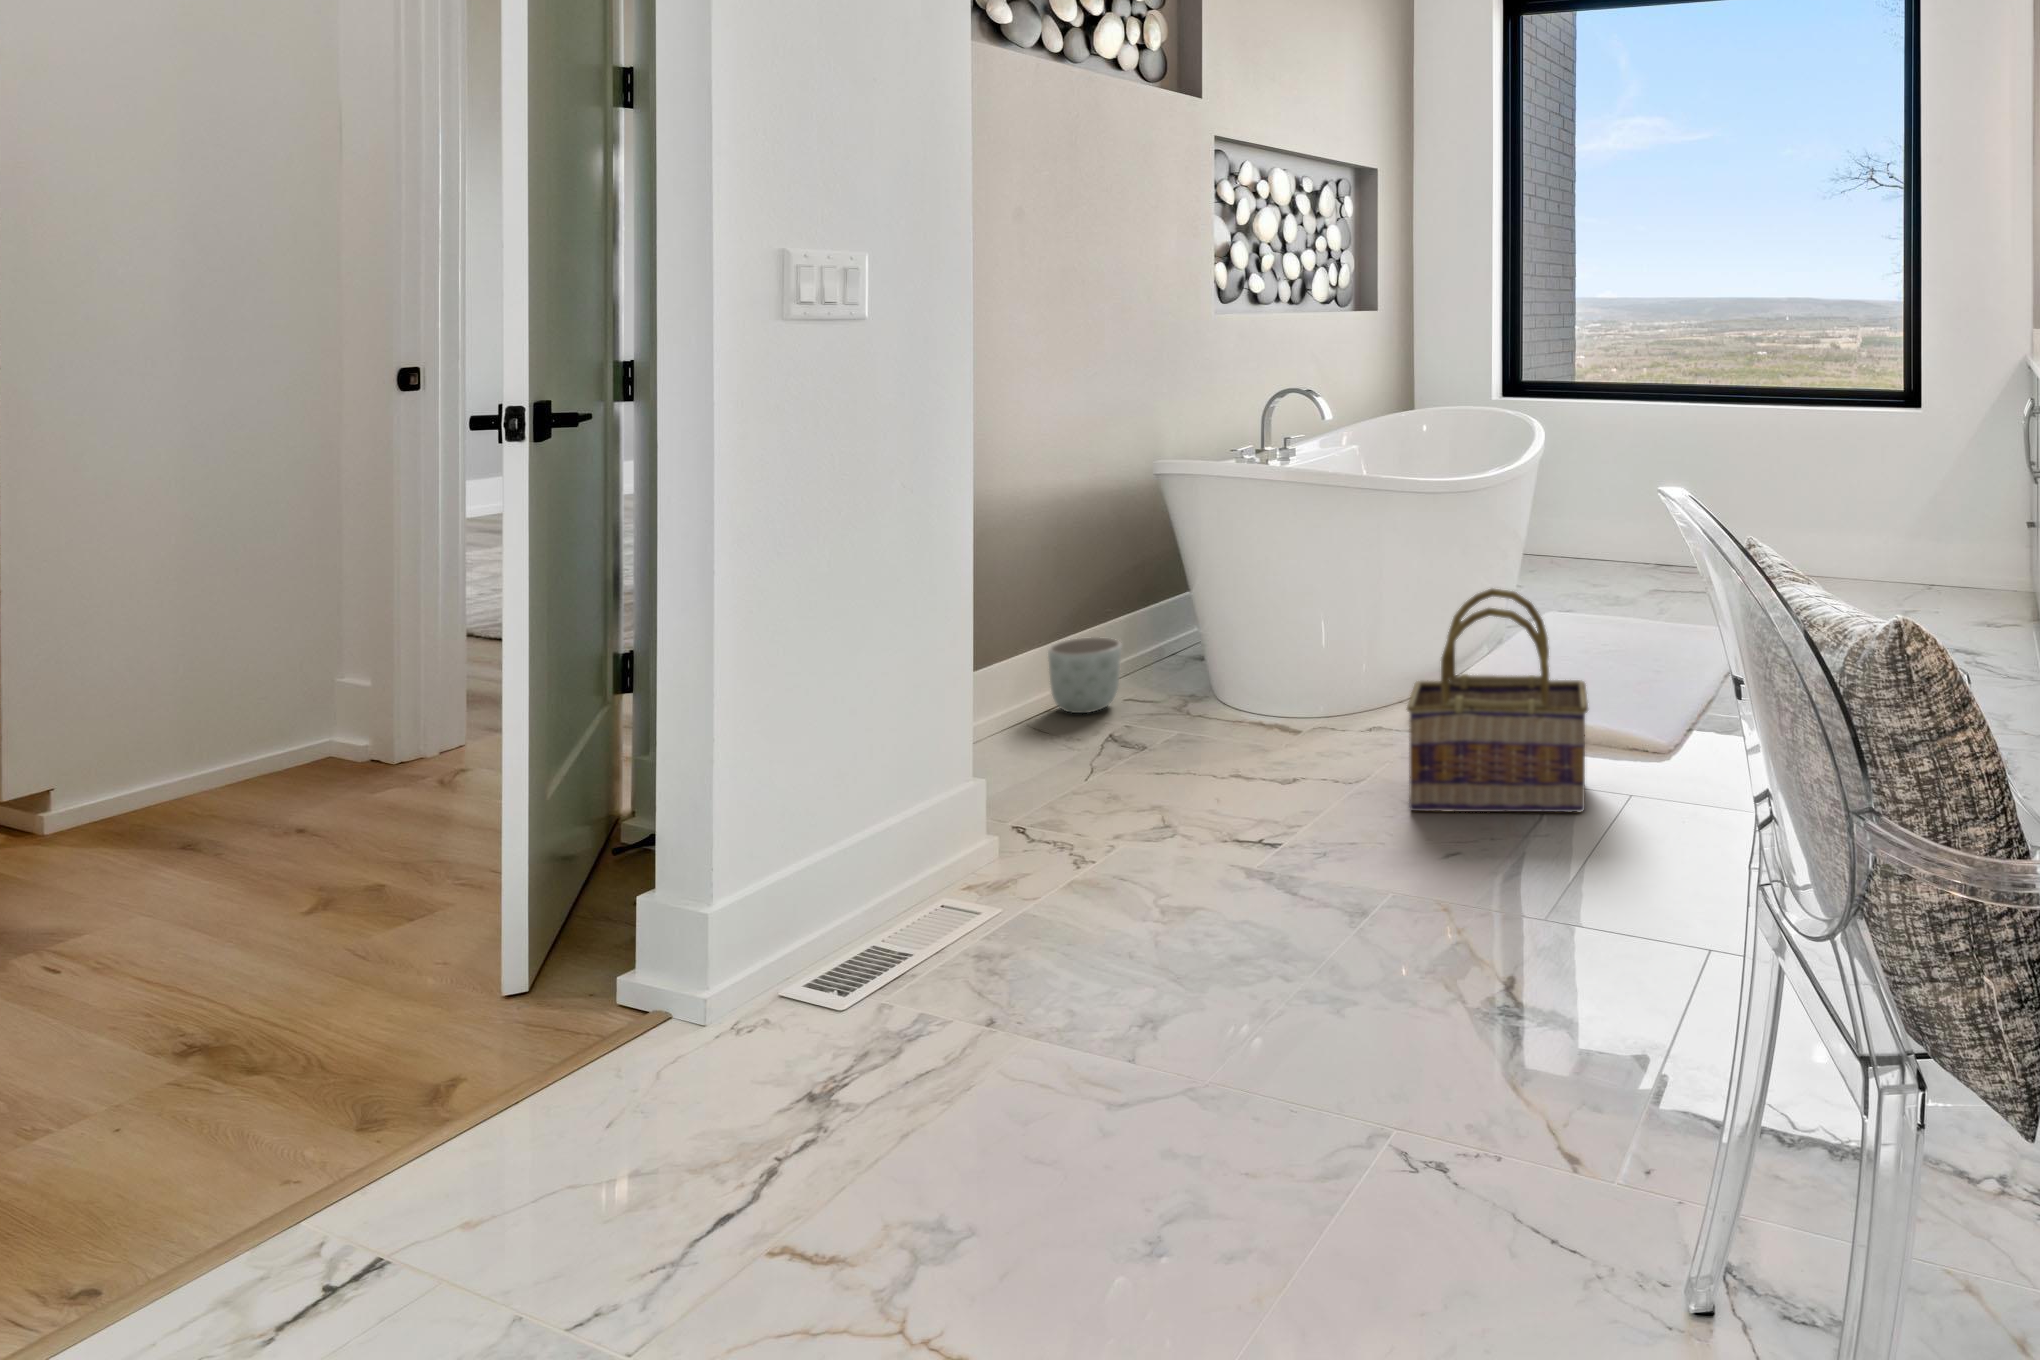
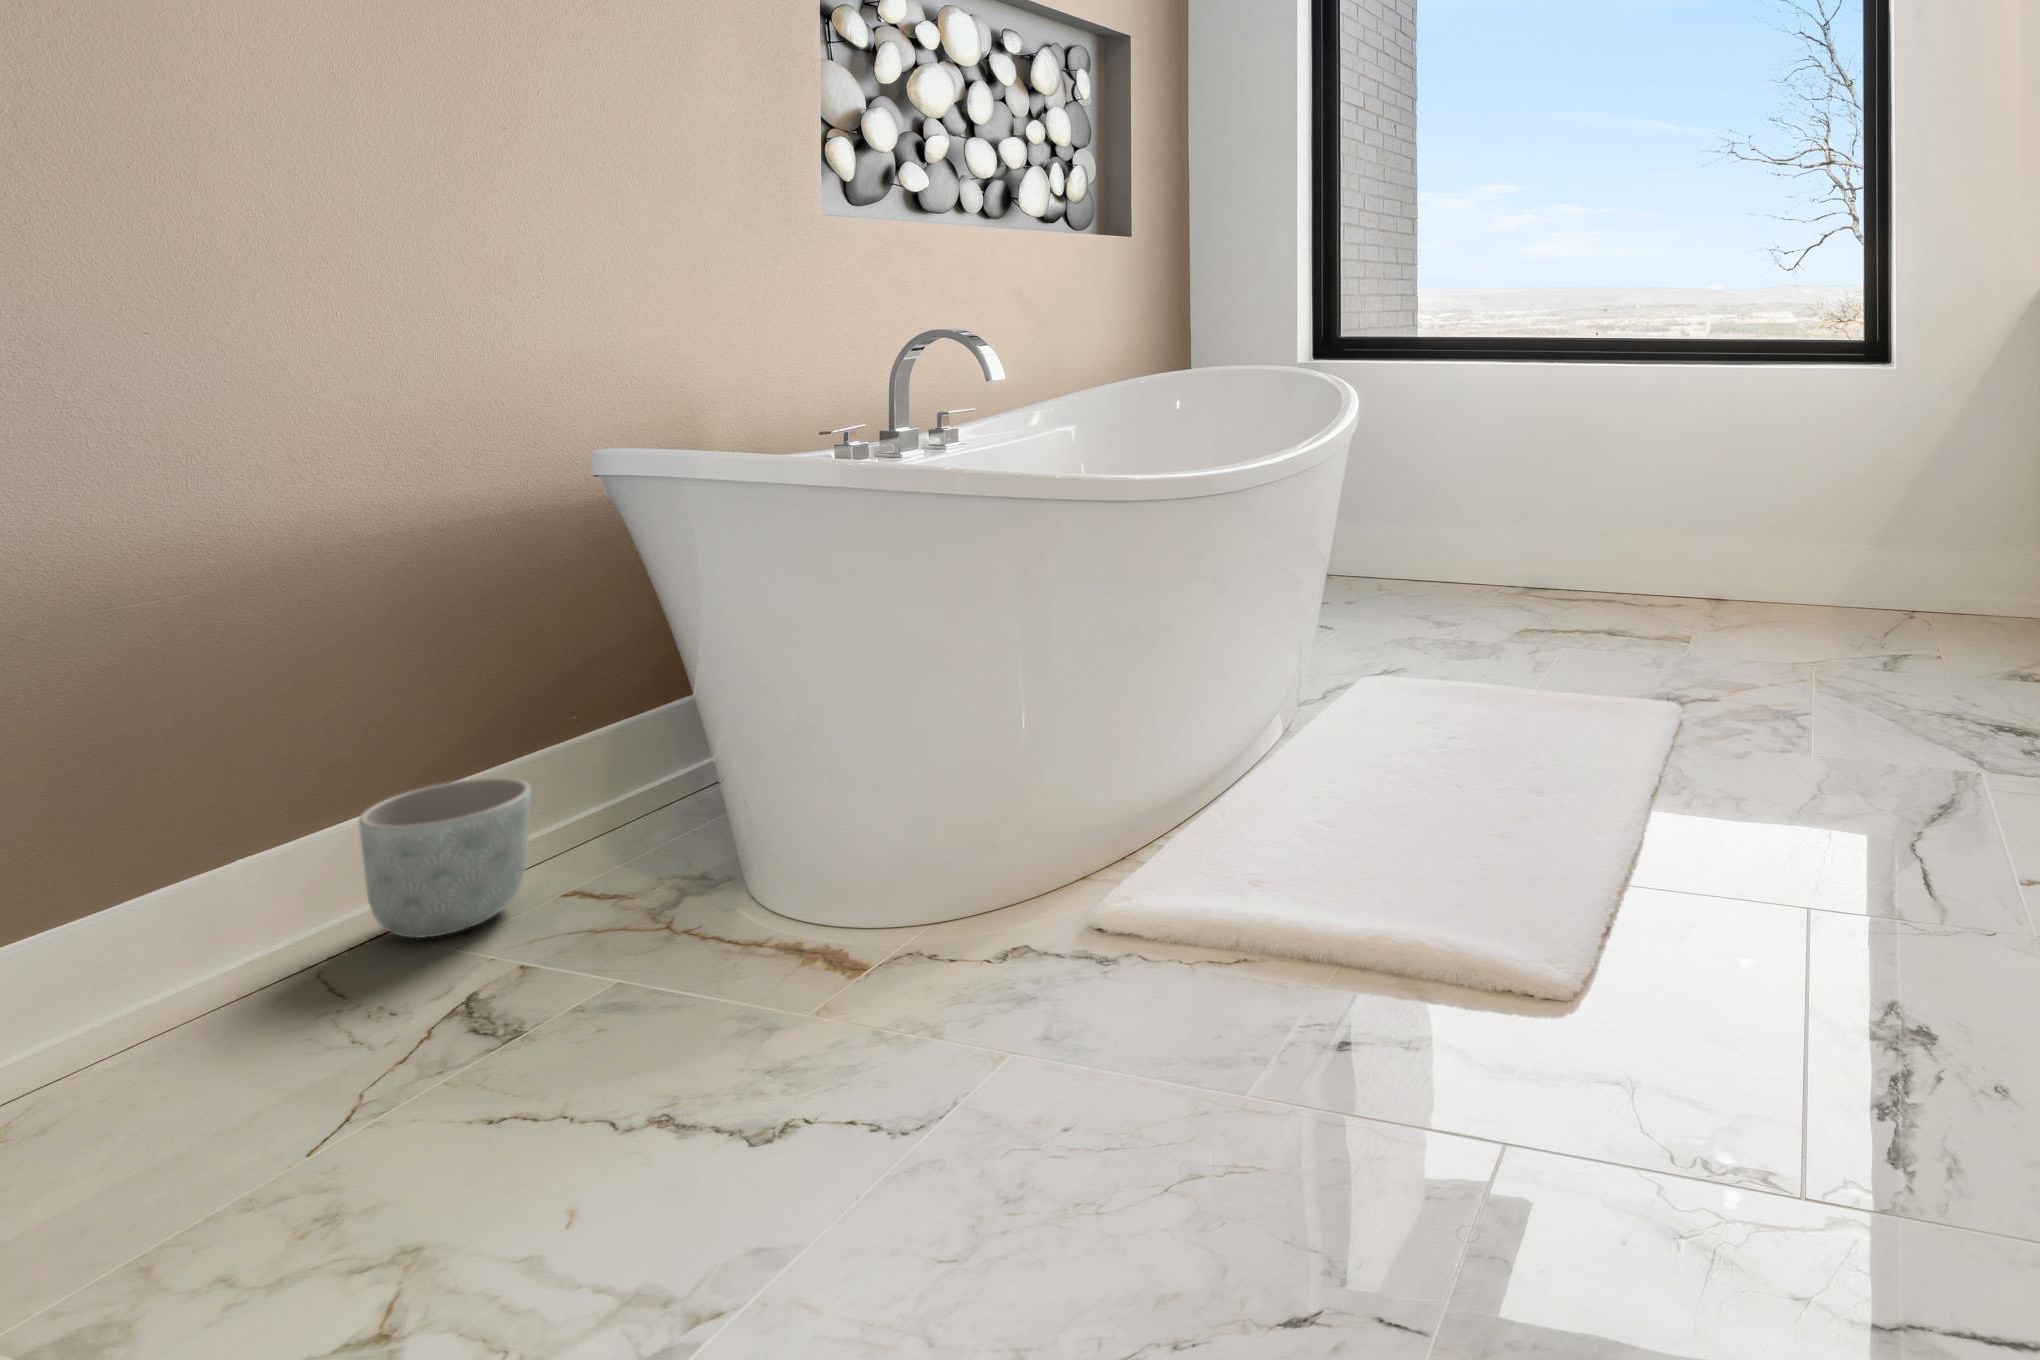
basket: present [1407,589,1588,812] -> none [963,701,1401,1260]

